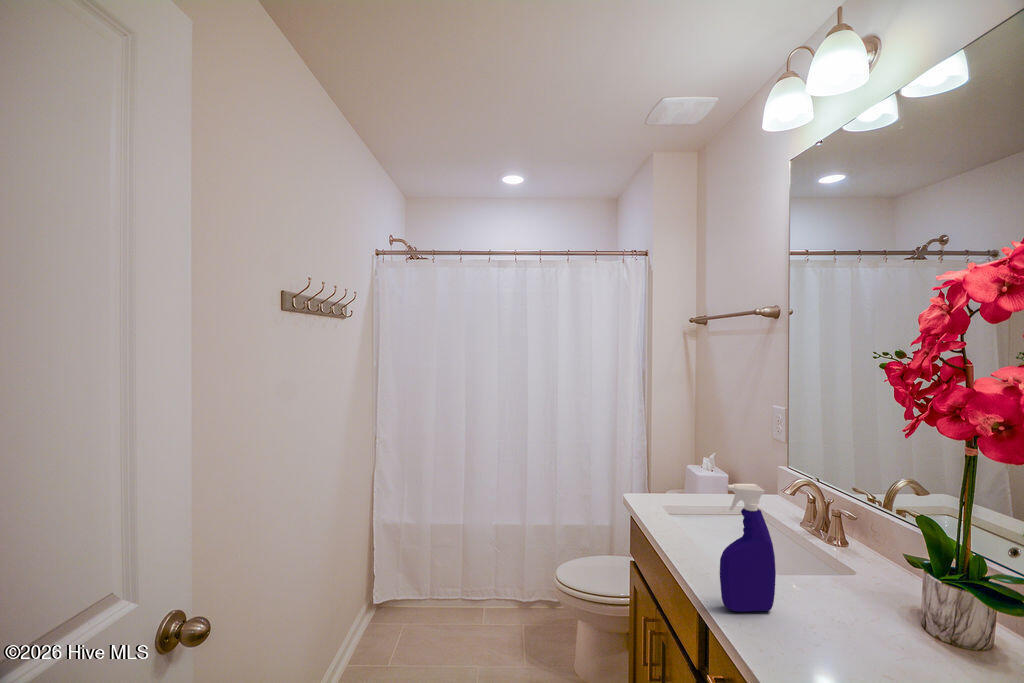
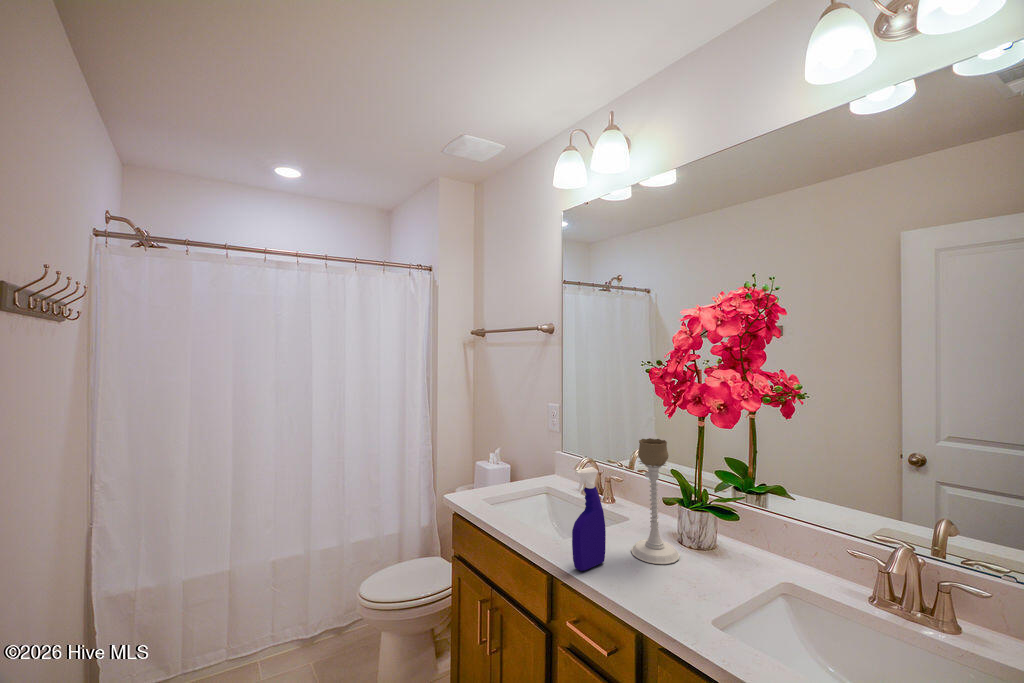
candle holder: none [825,460,910,648] -> present [631,438,680,564]

